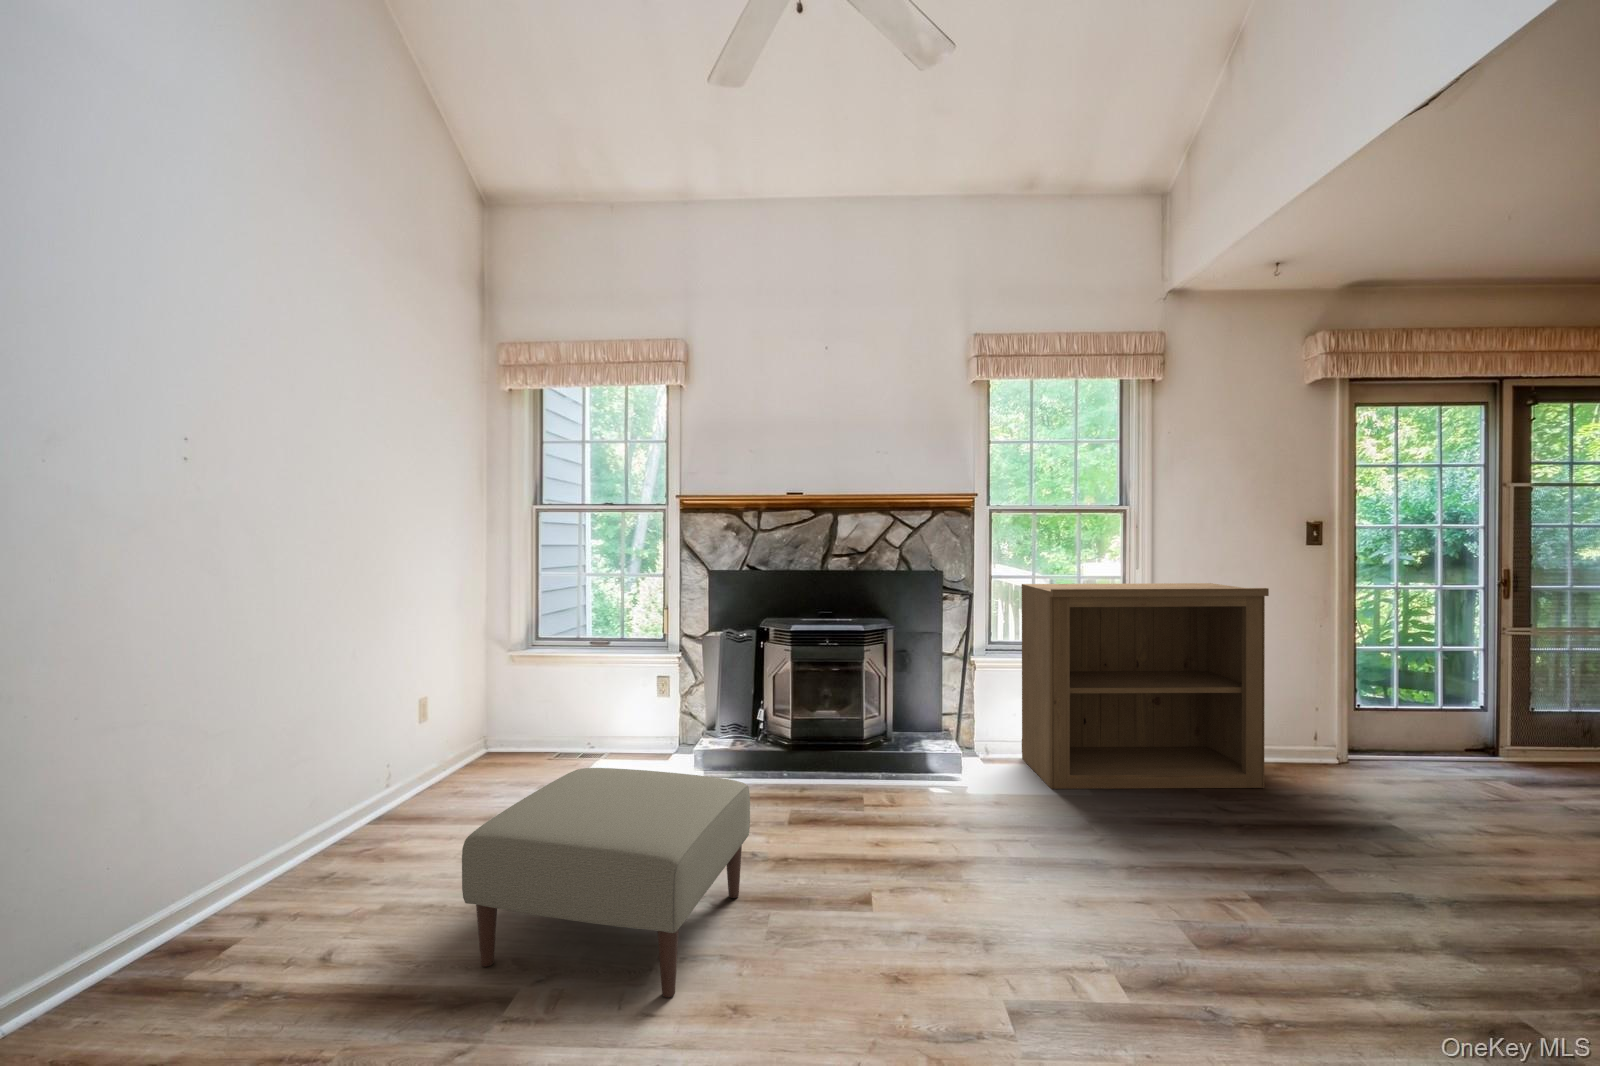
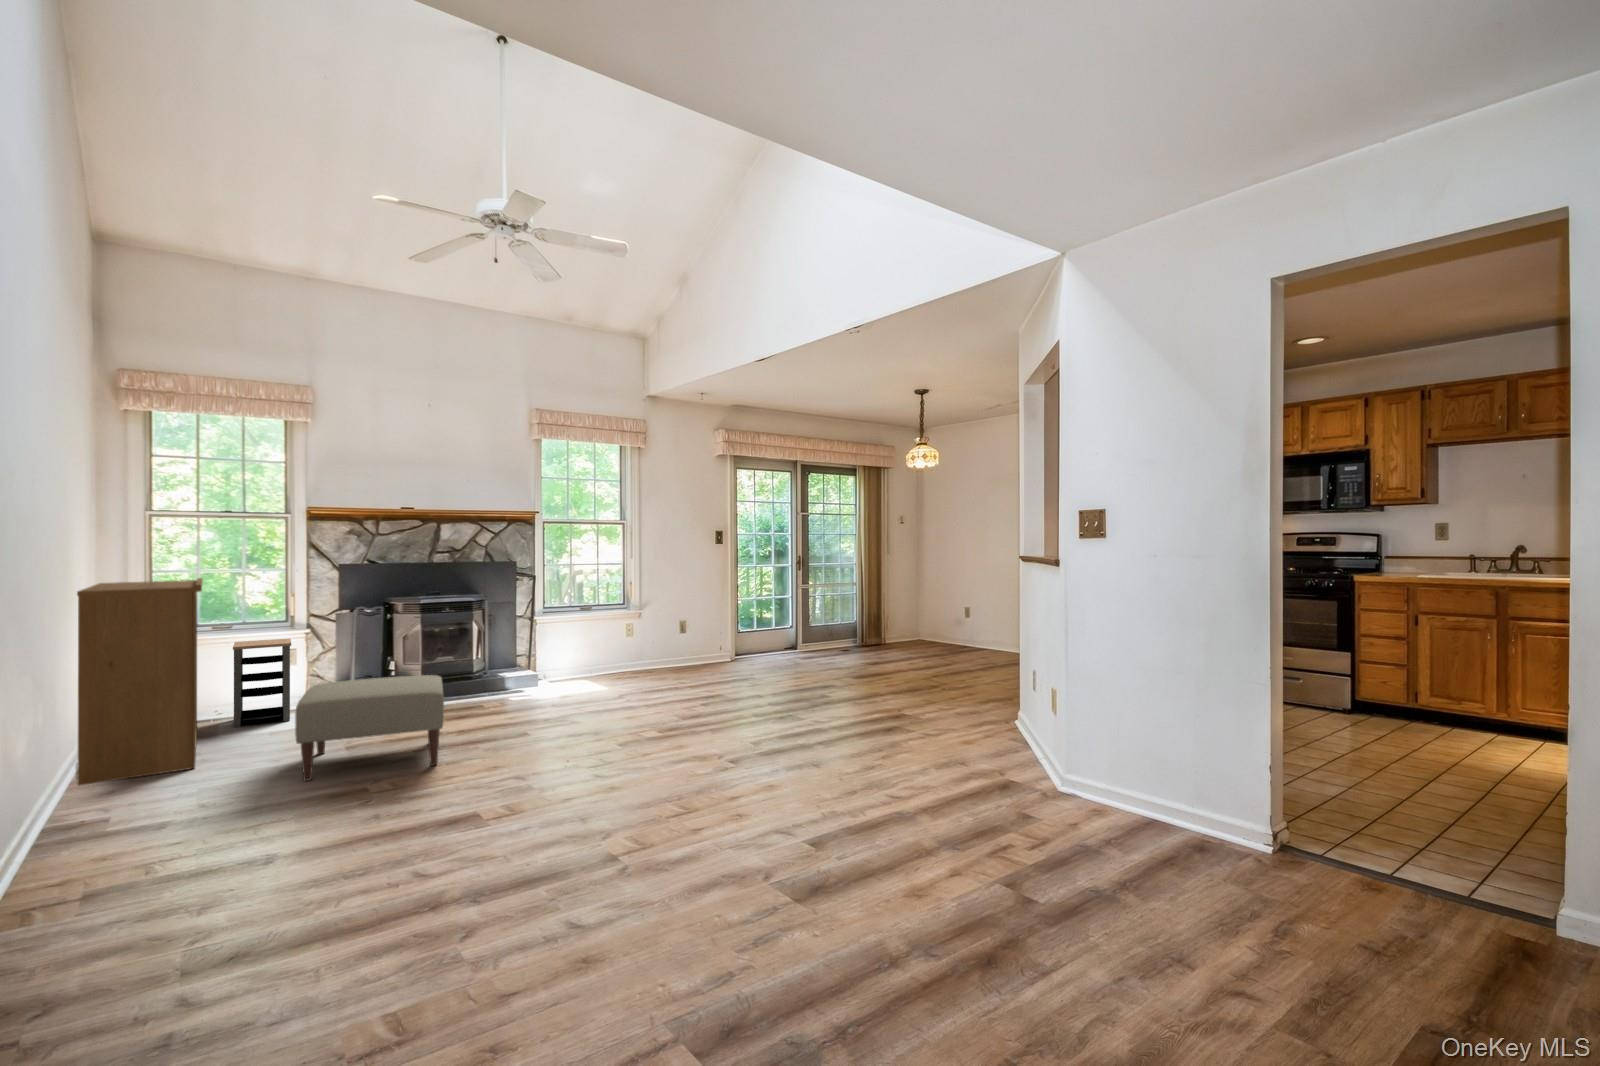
bookshelf: present [1021,583,1269,789] -> present [76,578,203,785]
side table: none [583,662,660,775] -> present [233,638,291,727]

